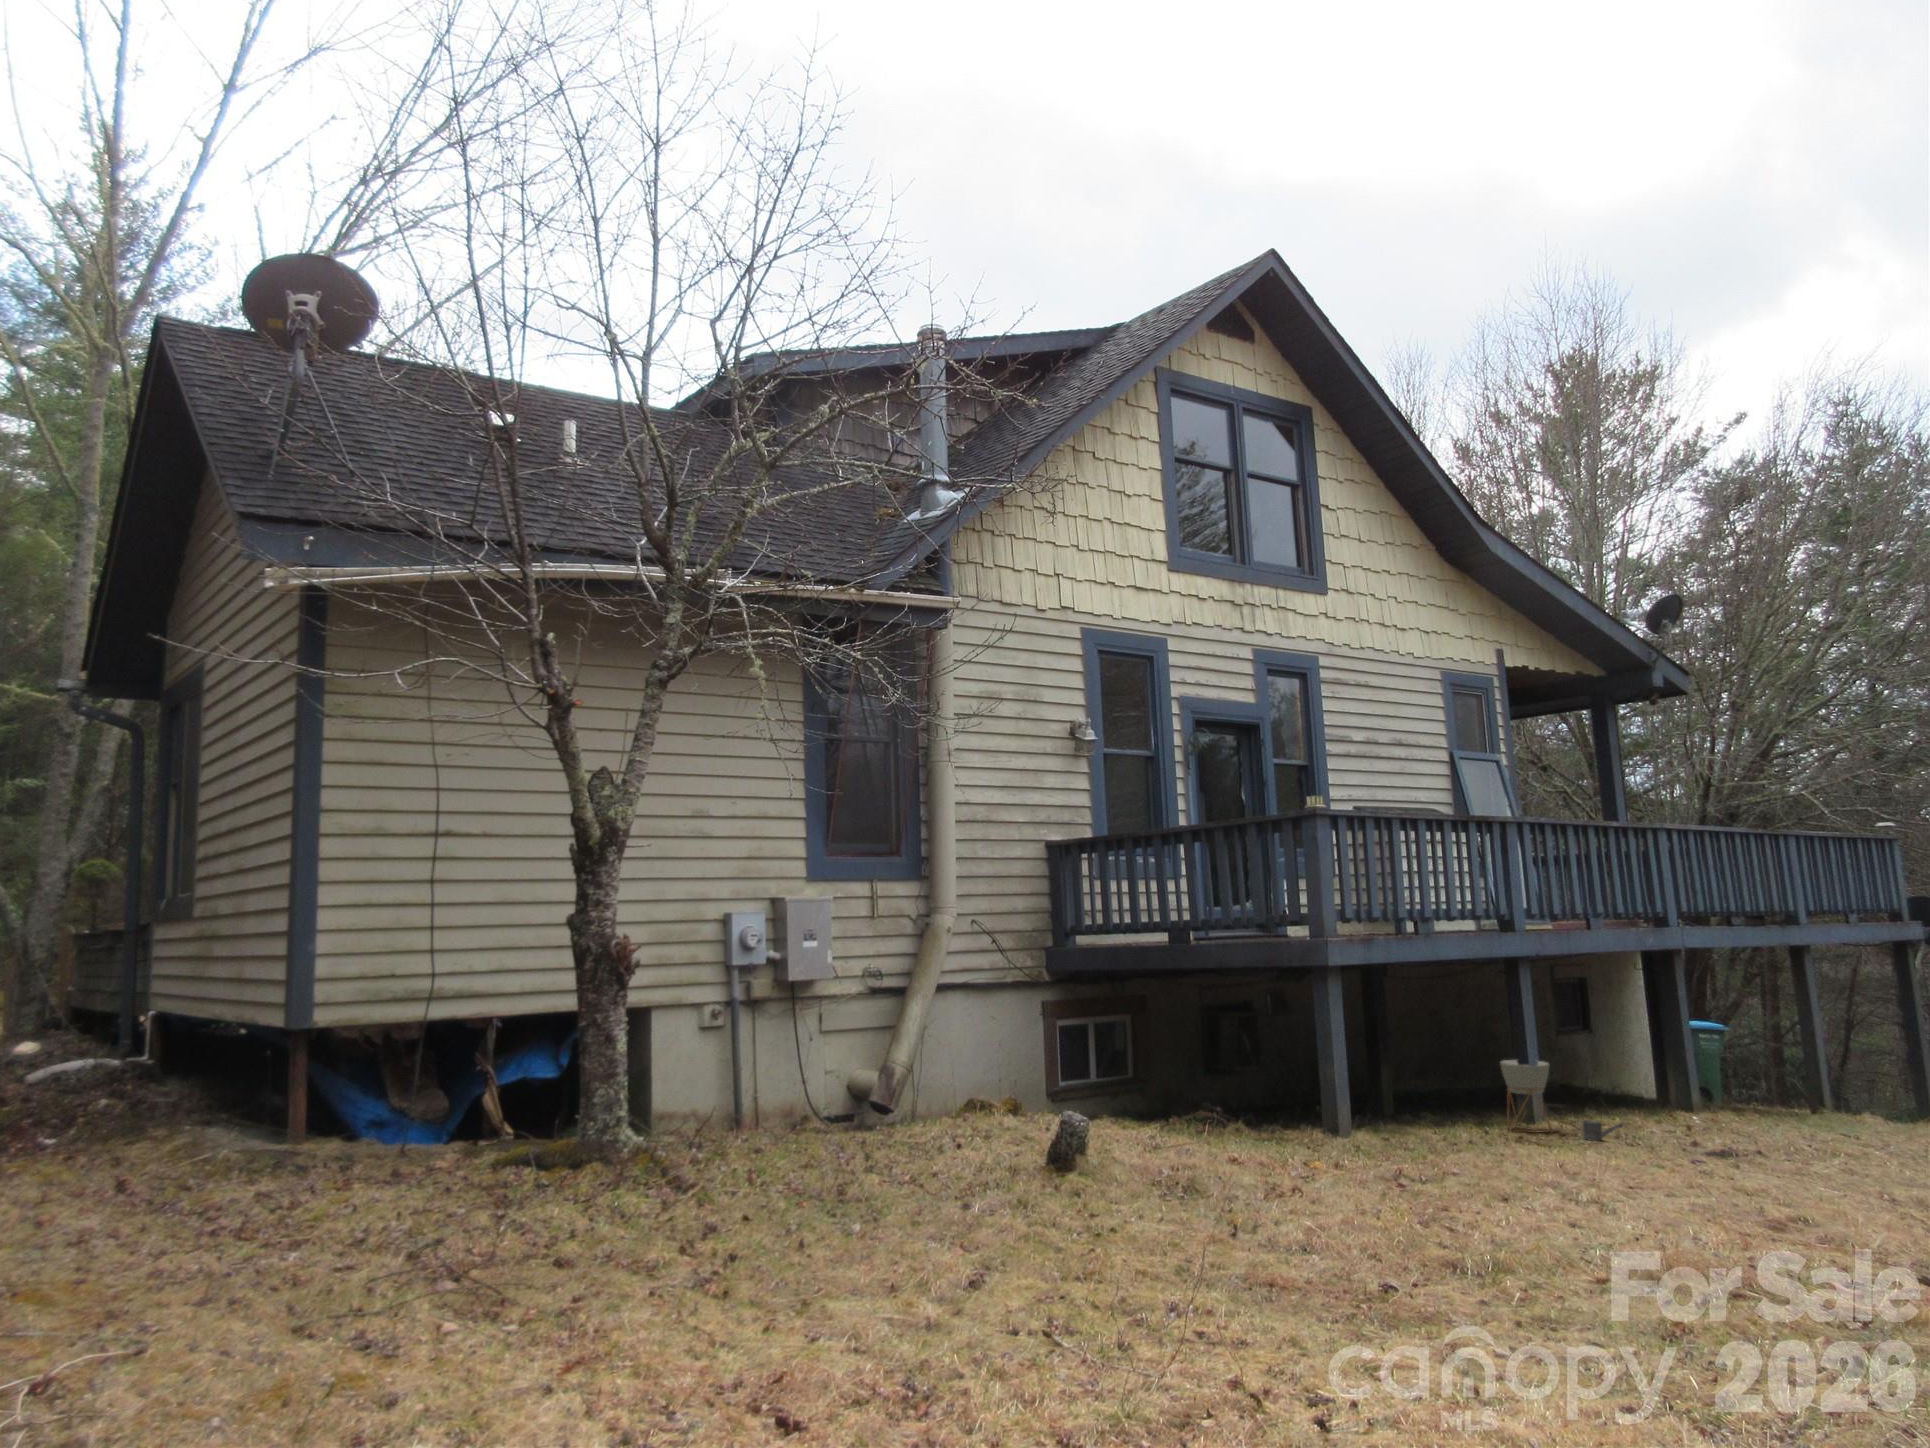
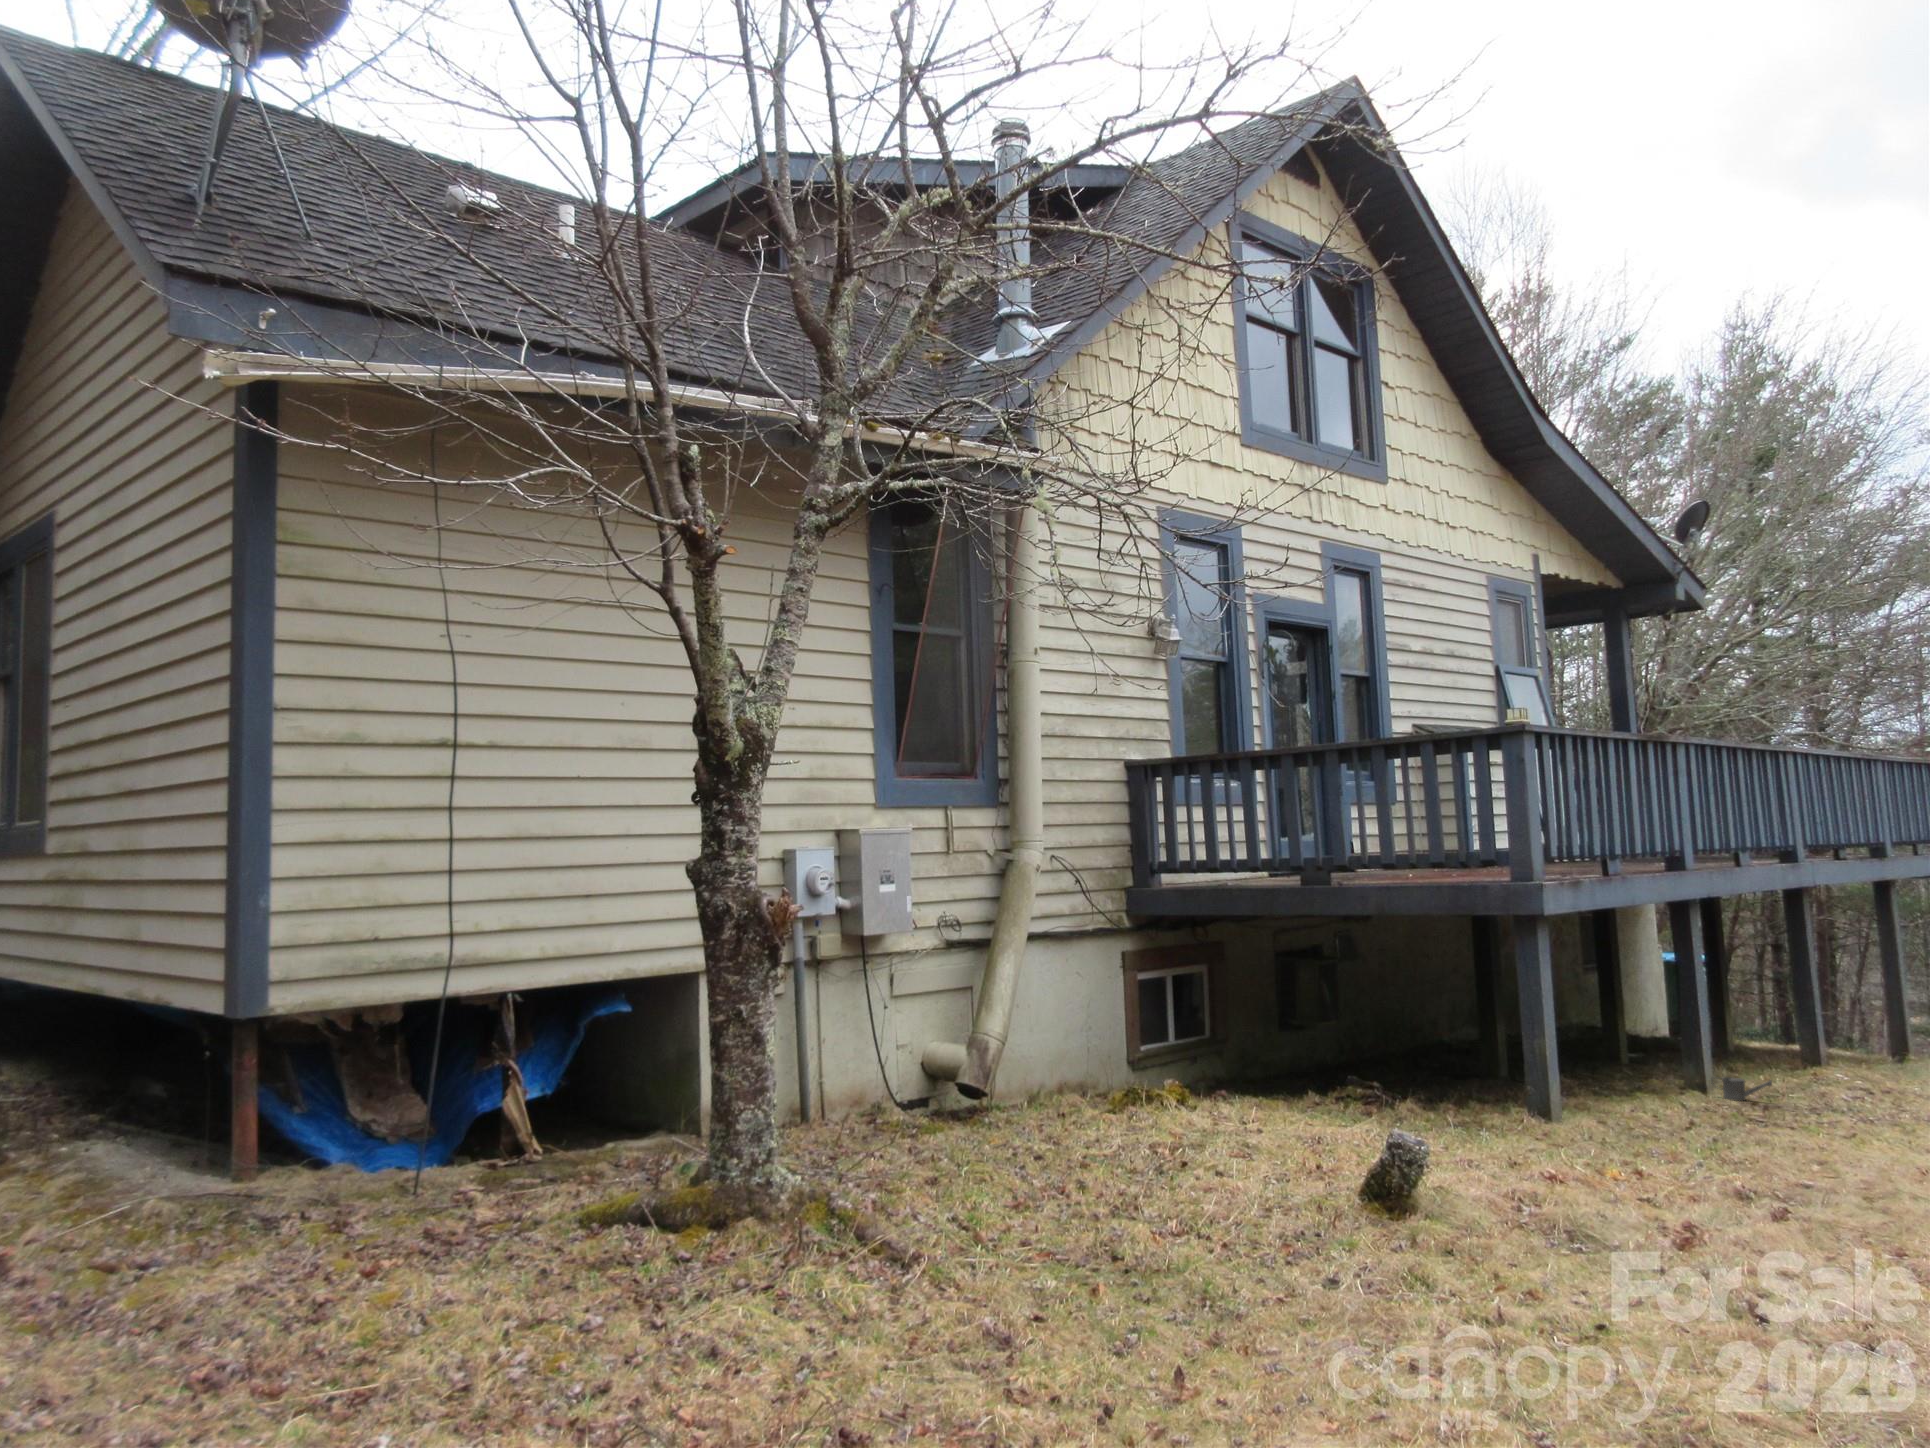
planter: present [1500,1060,1552,1133] -> none [1620,1009,1679,1091]

